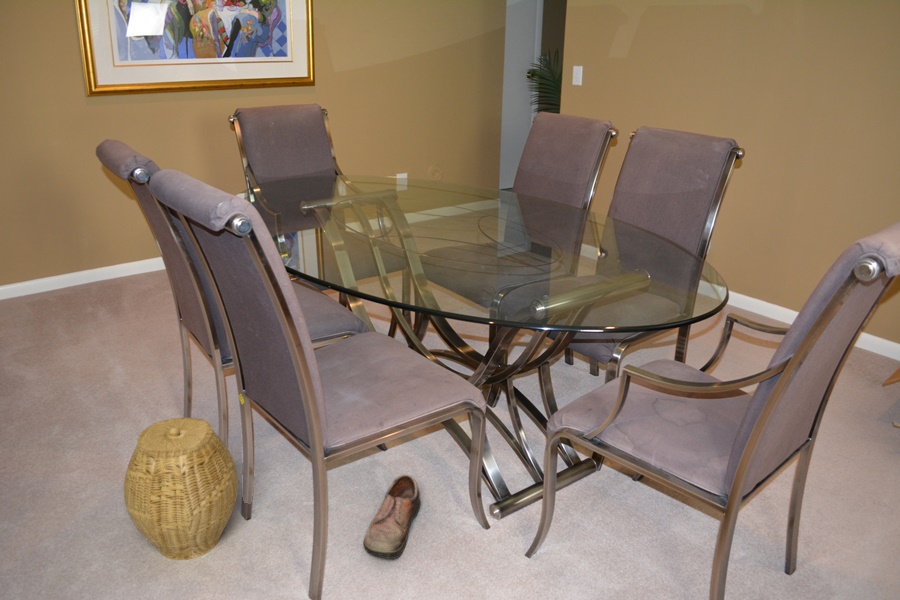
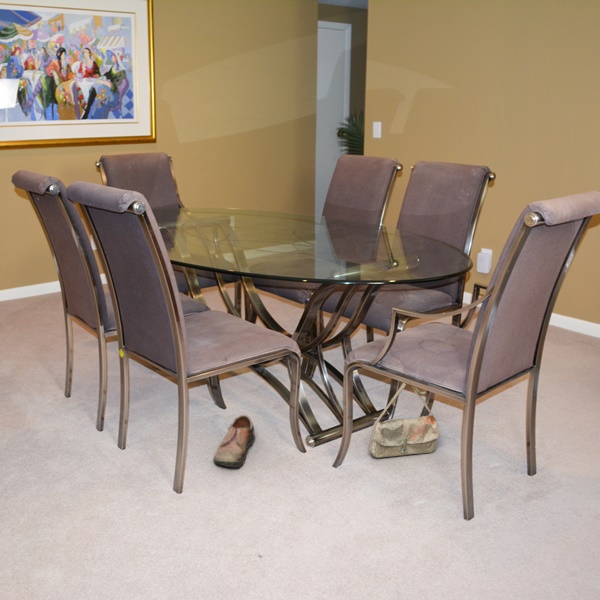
woven basket: present [124,418,238,560] -> none [37,368,120,473]
bag: none [573,443,673,545] -> present [369,383,441,458]

